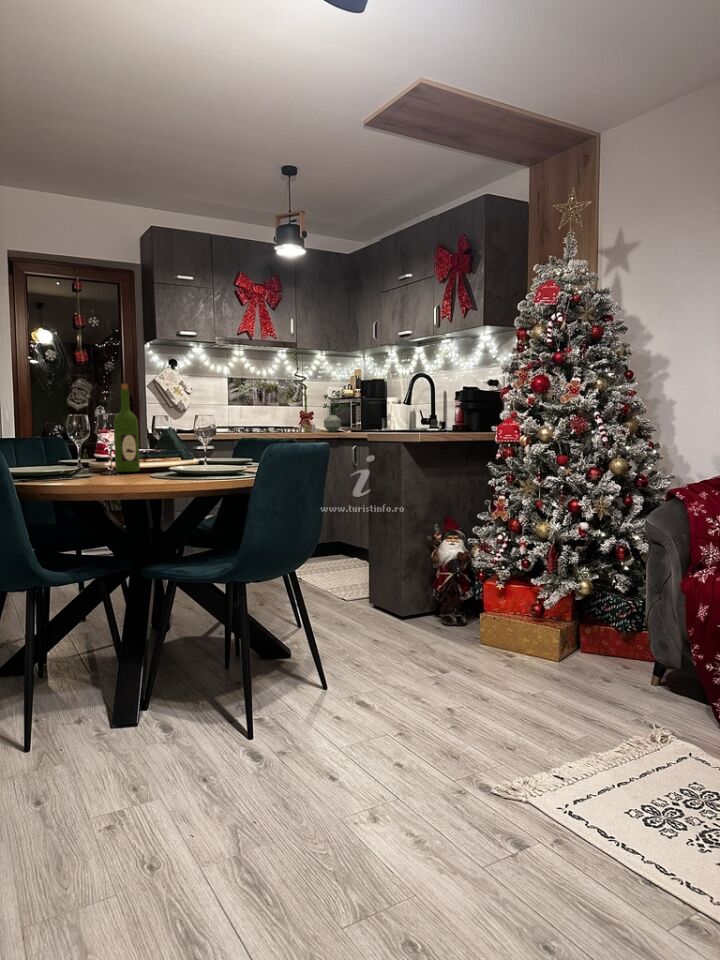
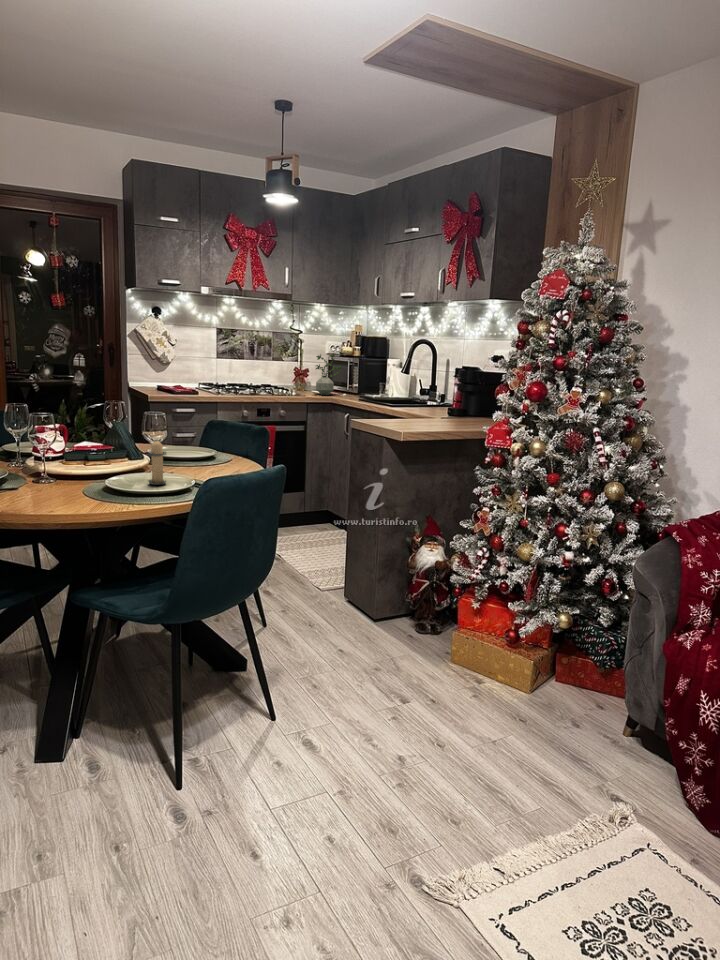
wine bottle: present [114,384,140,472] -> none [43,389,73,488]
candle: none [203,427,224,469] -> present [148,441,166,485]

